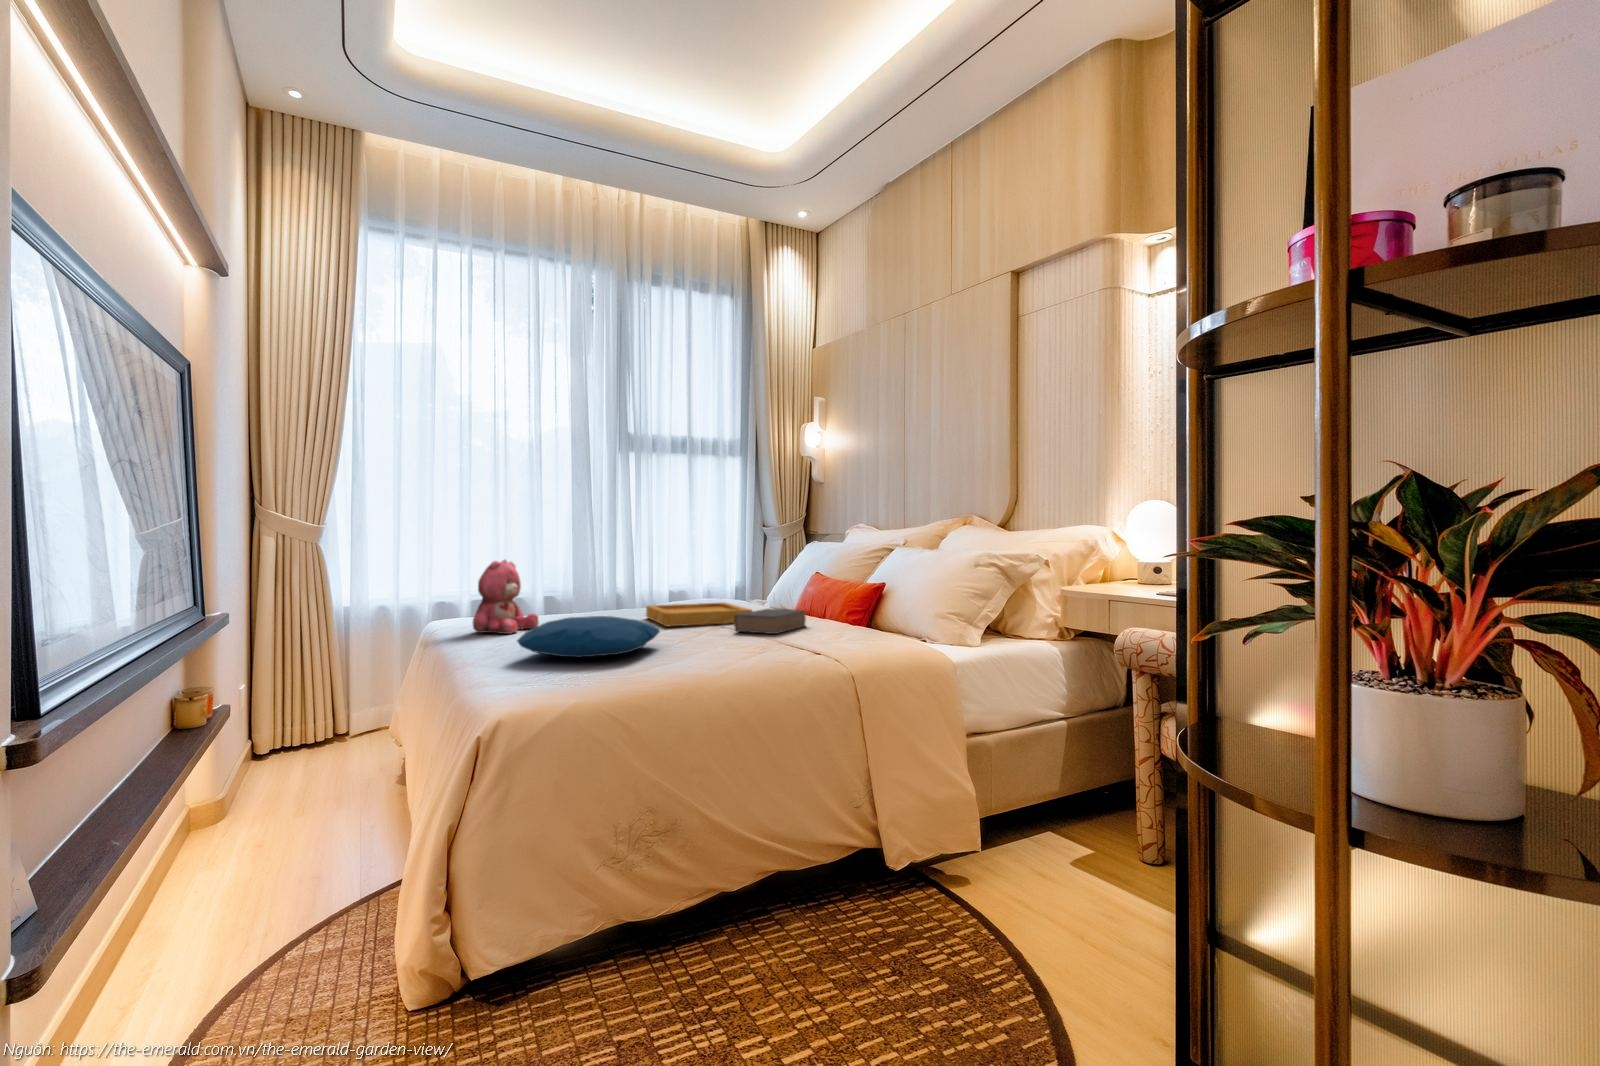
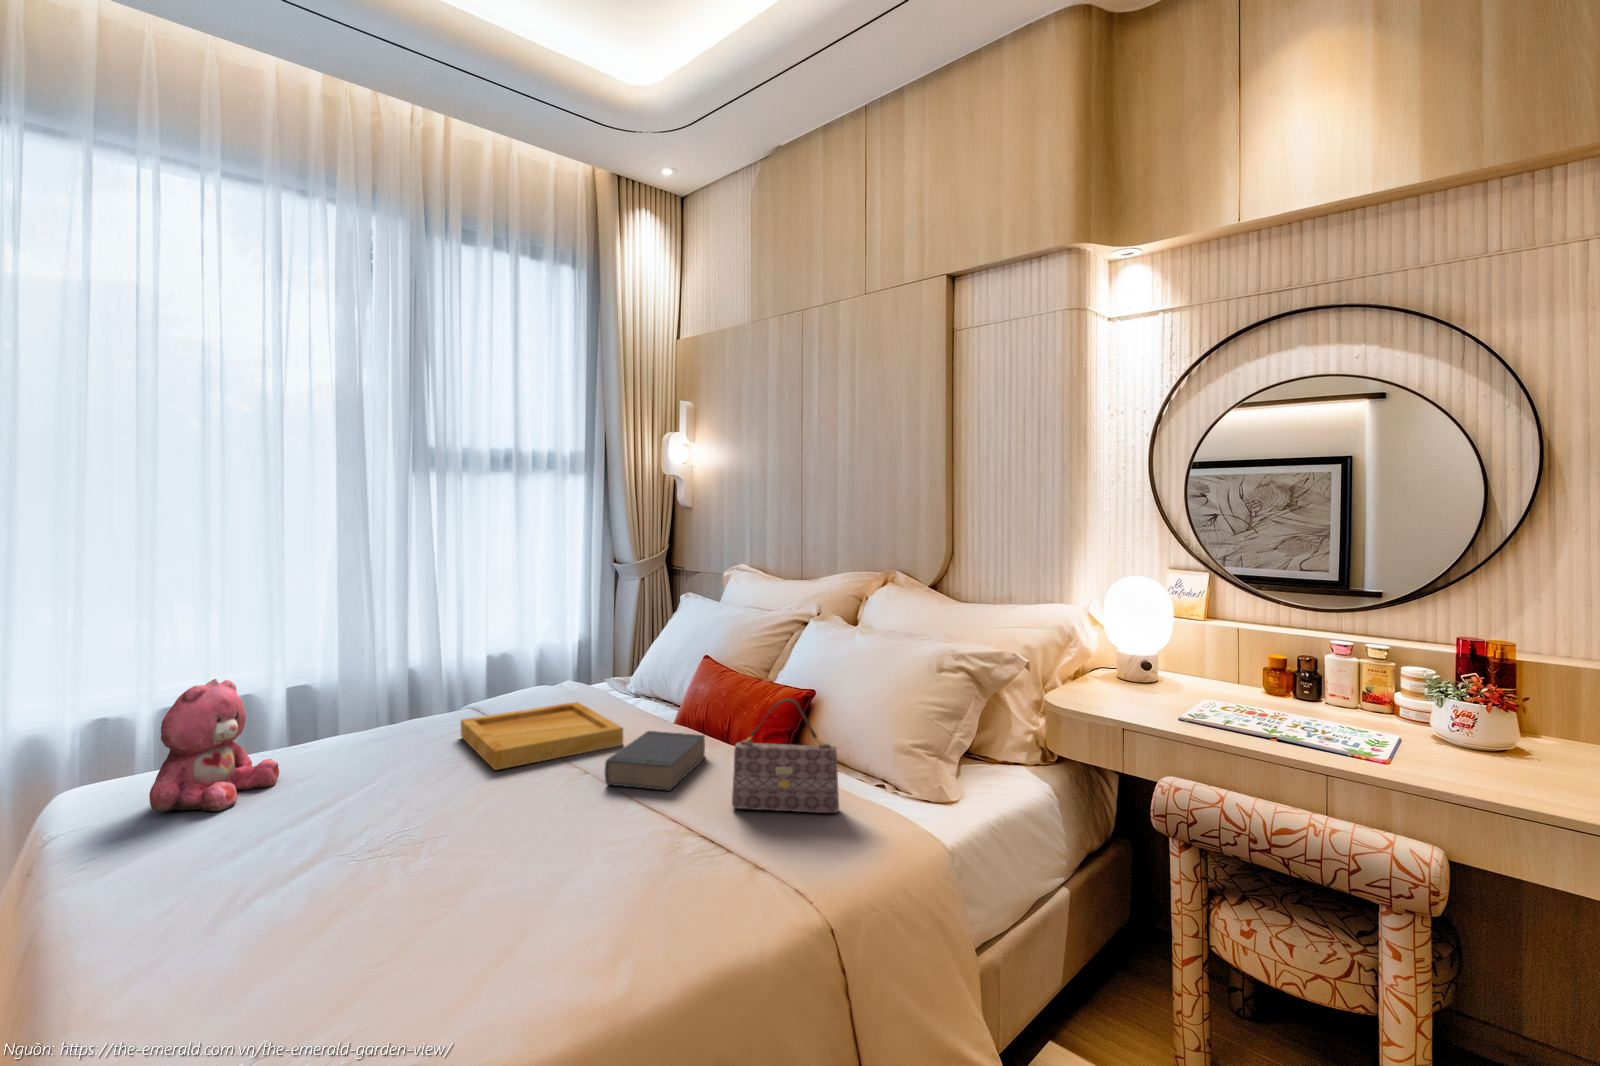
handbag: none [812,565,884,642] -> present [732,698,839,813]
pillow: present [517,616,660,657] -> none [207,808,491,937]

